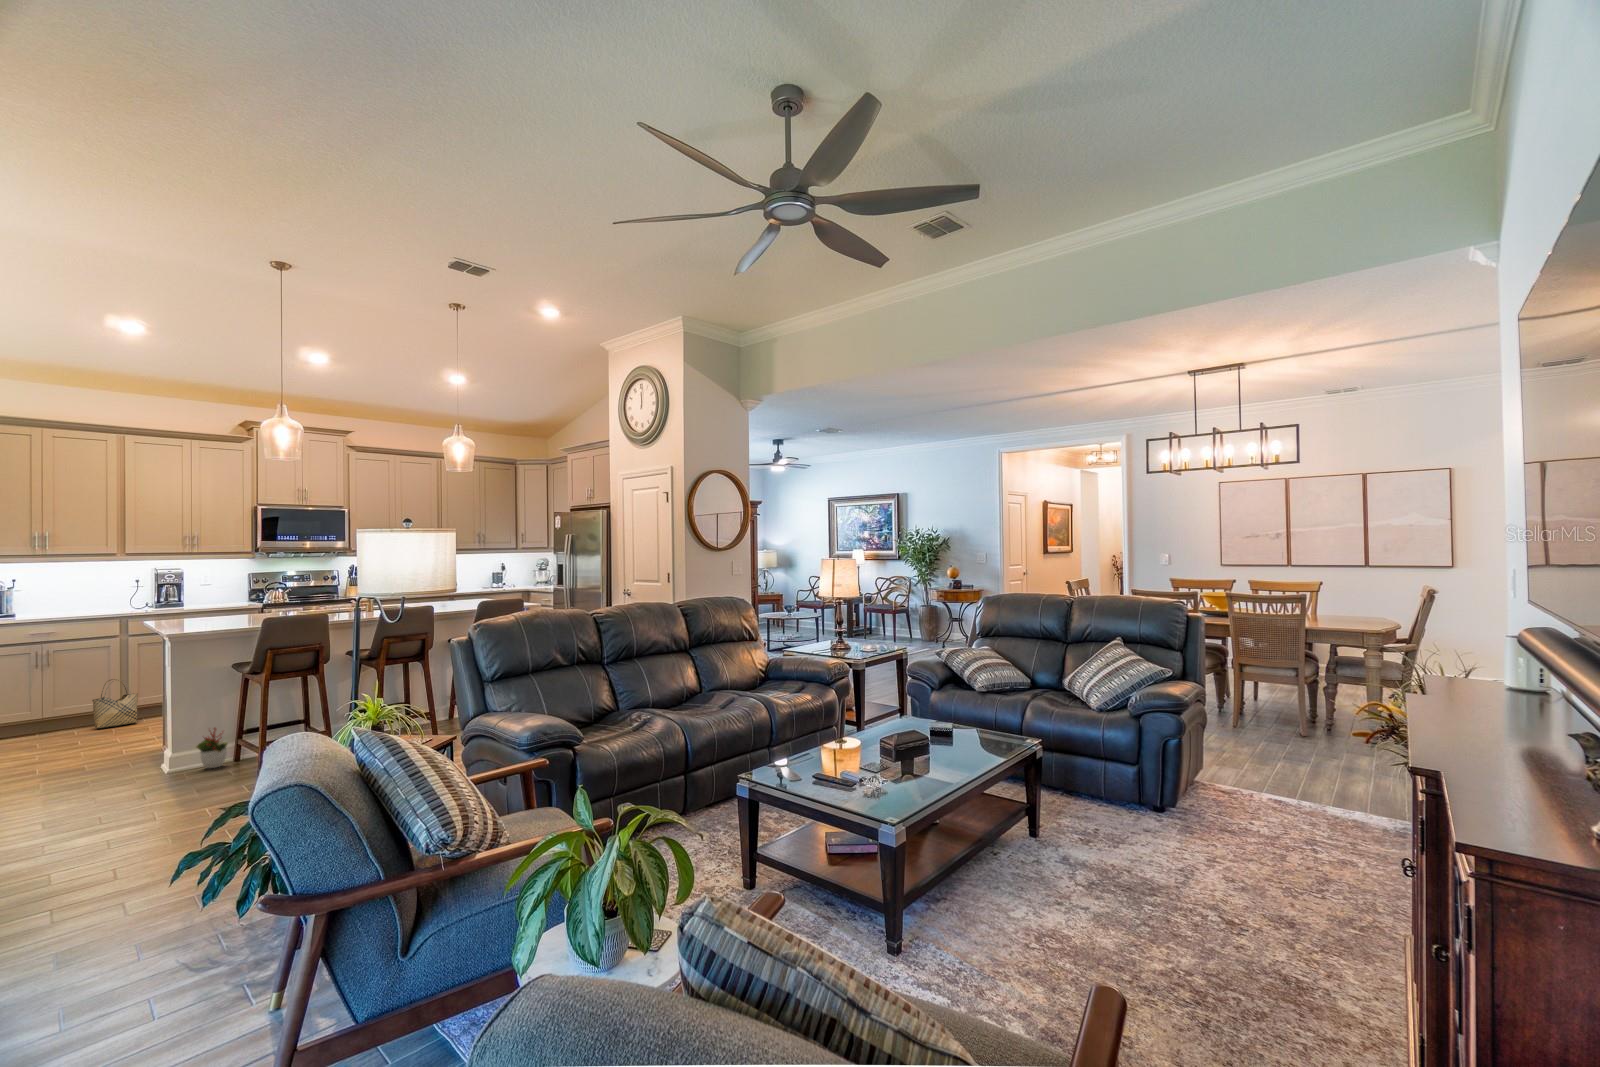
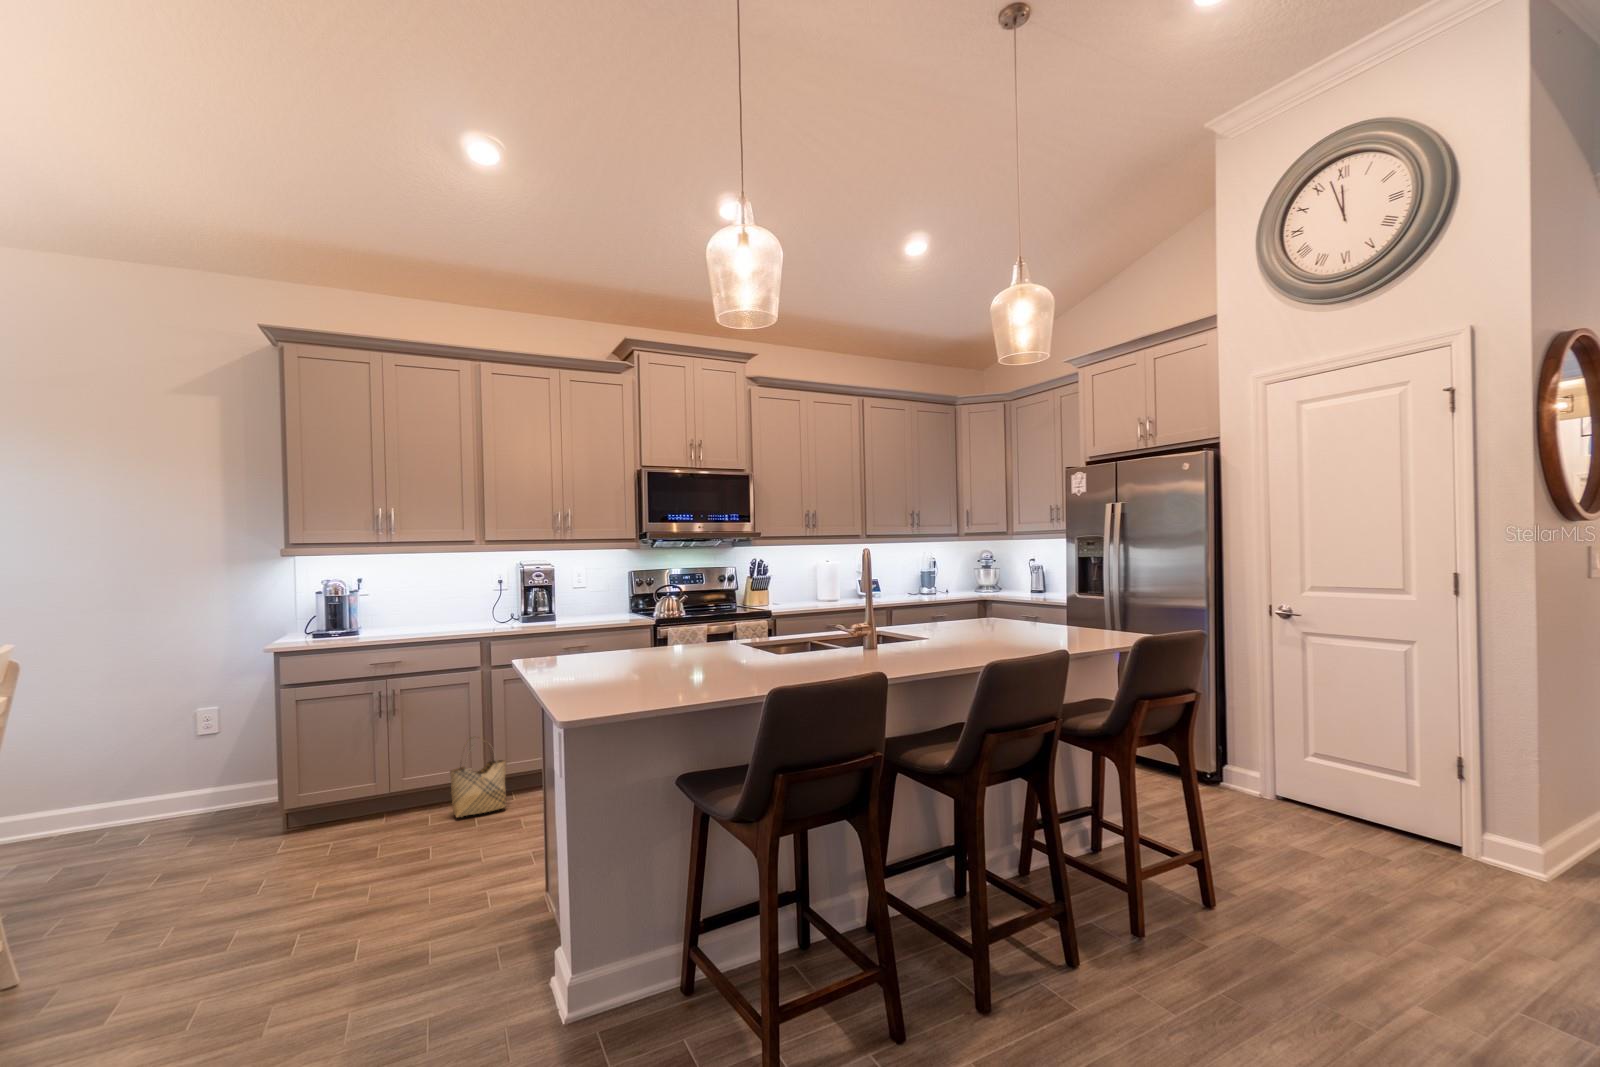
decorative plant: present [197,728,227,768] -> none [626,916,681,1010]

